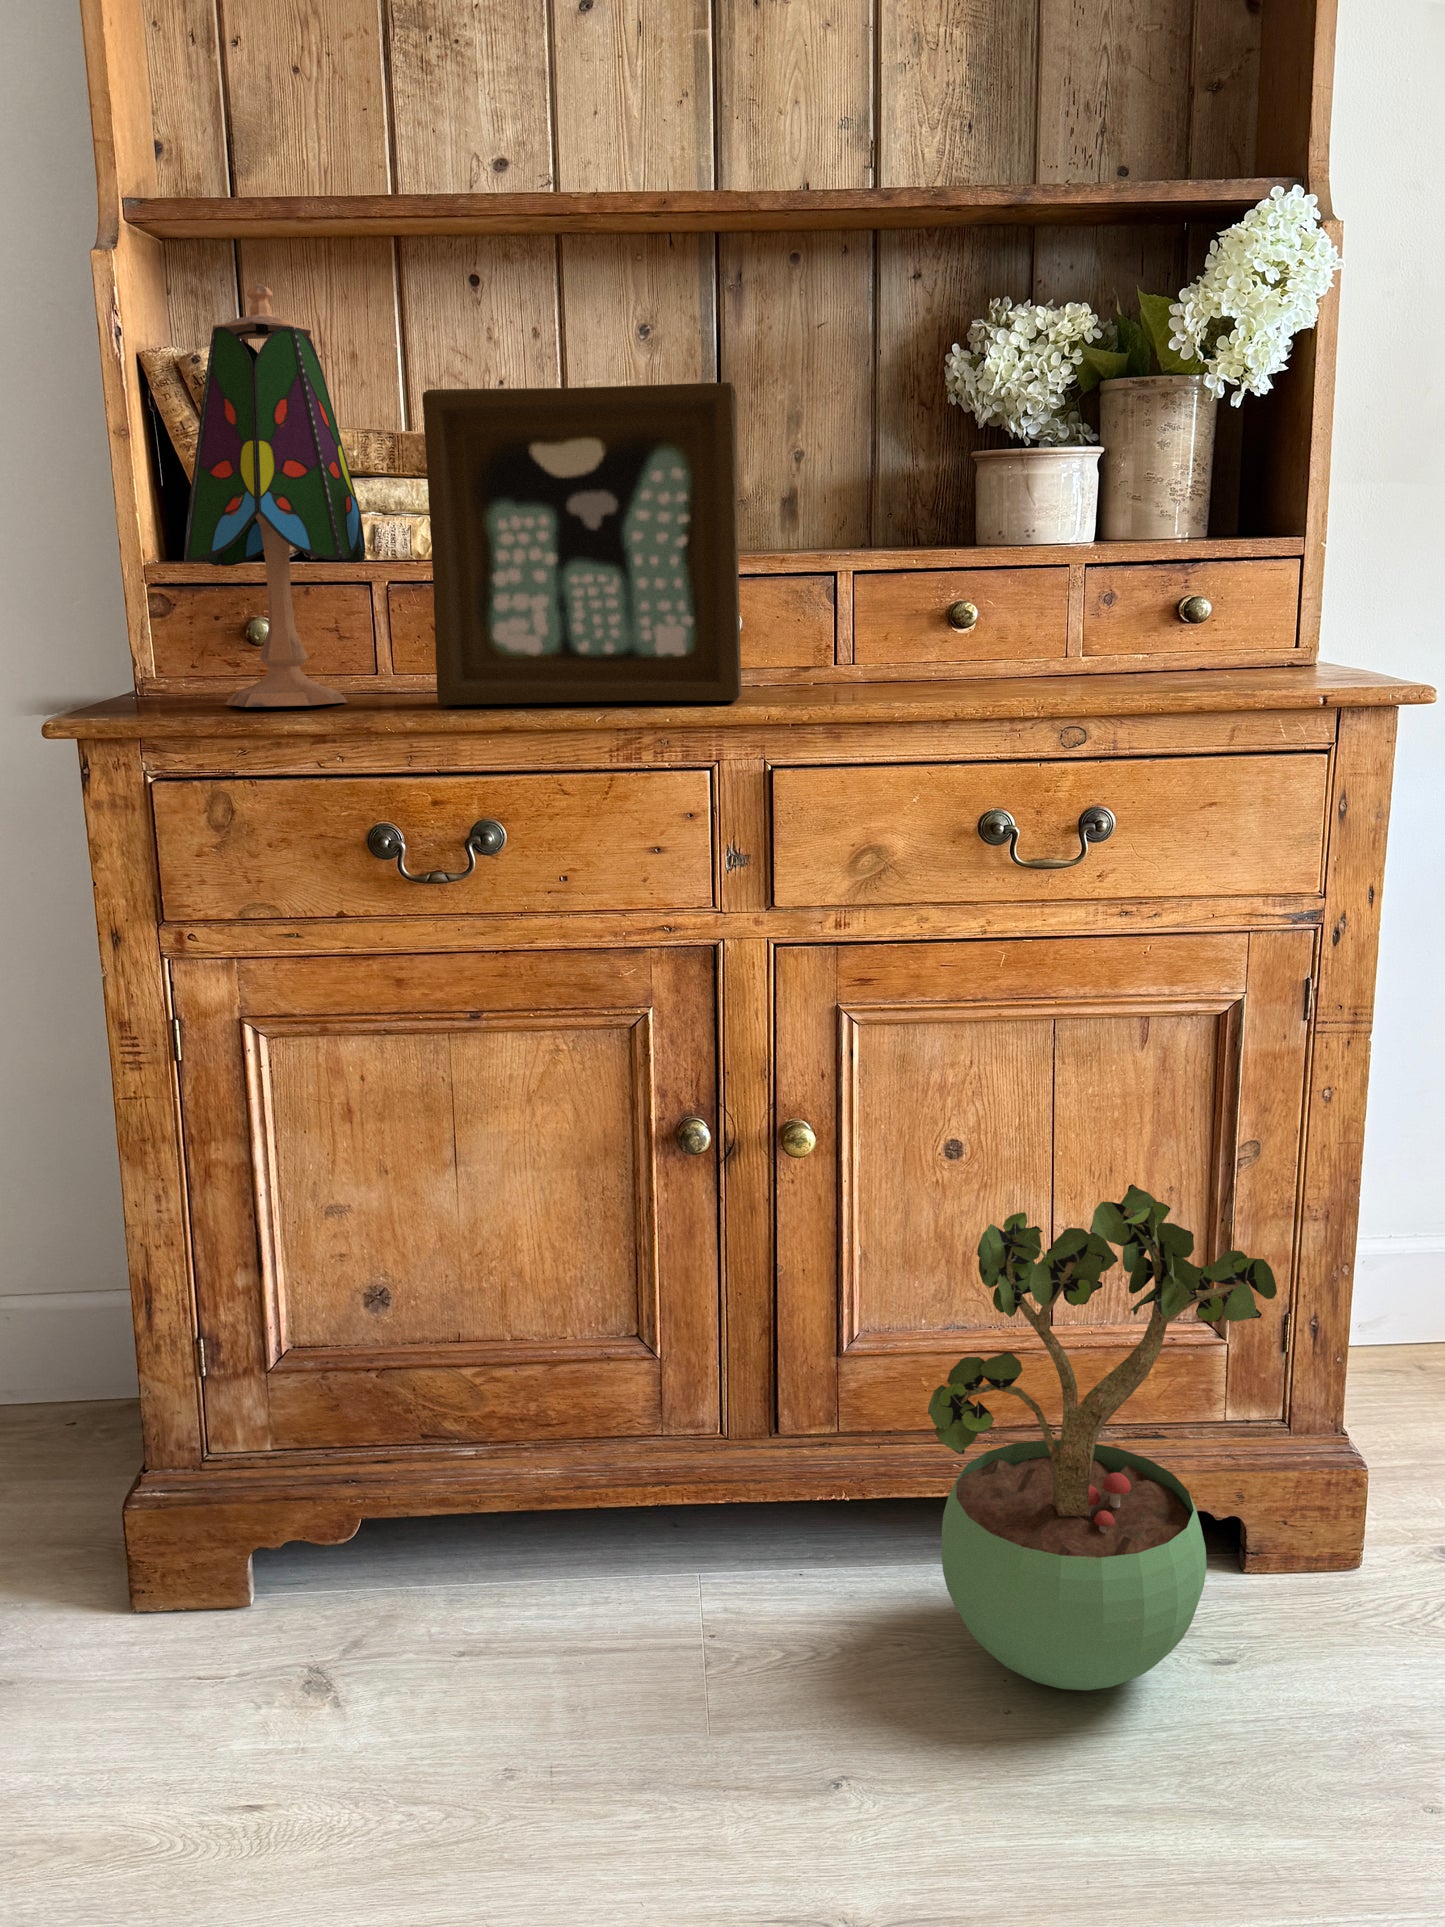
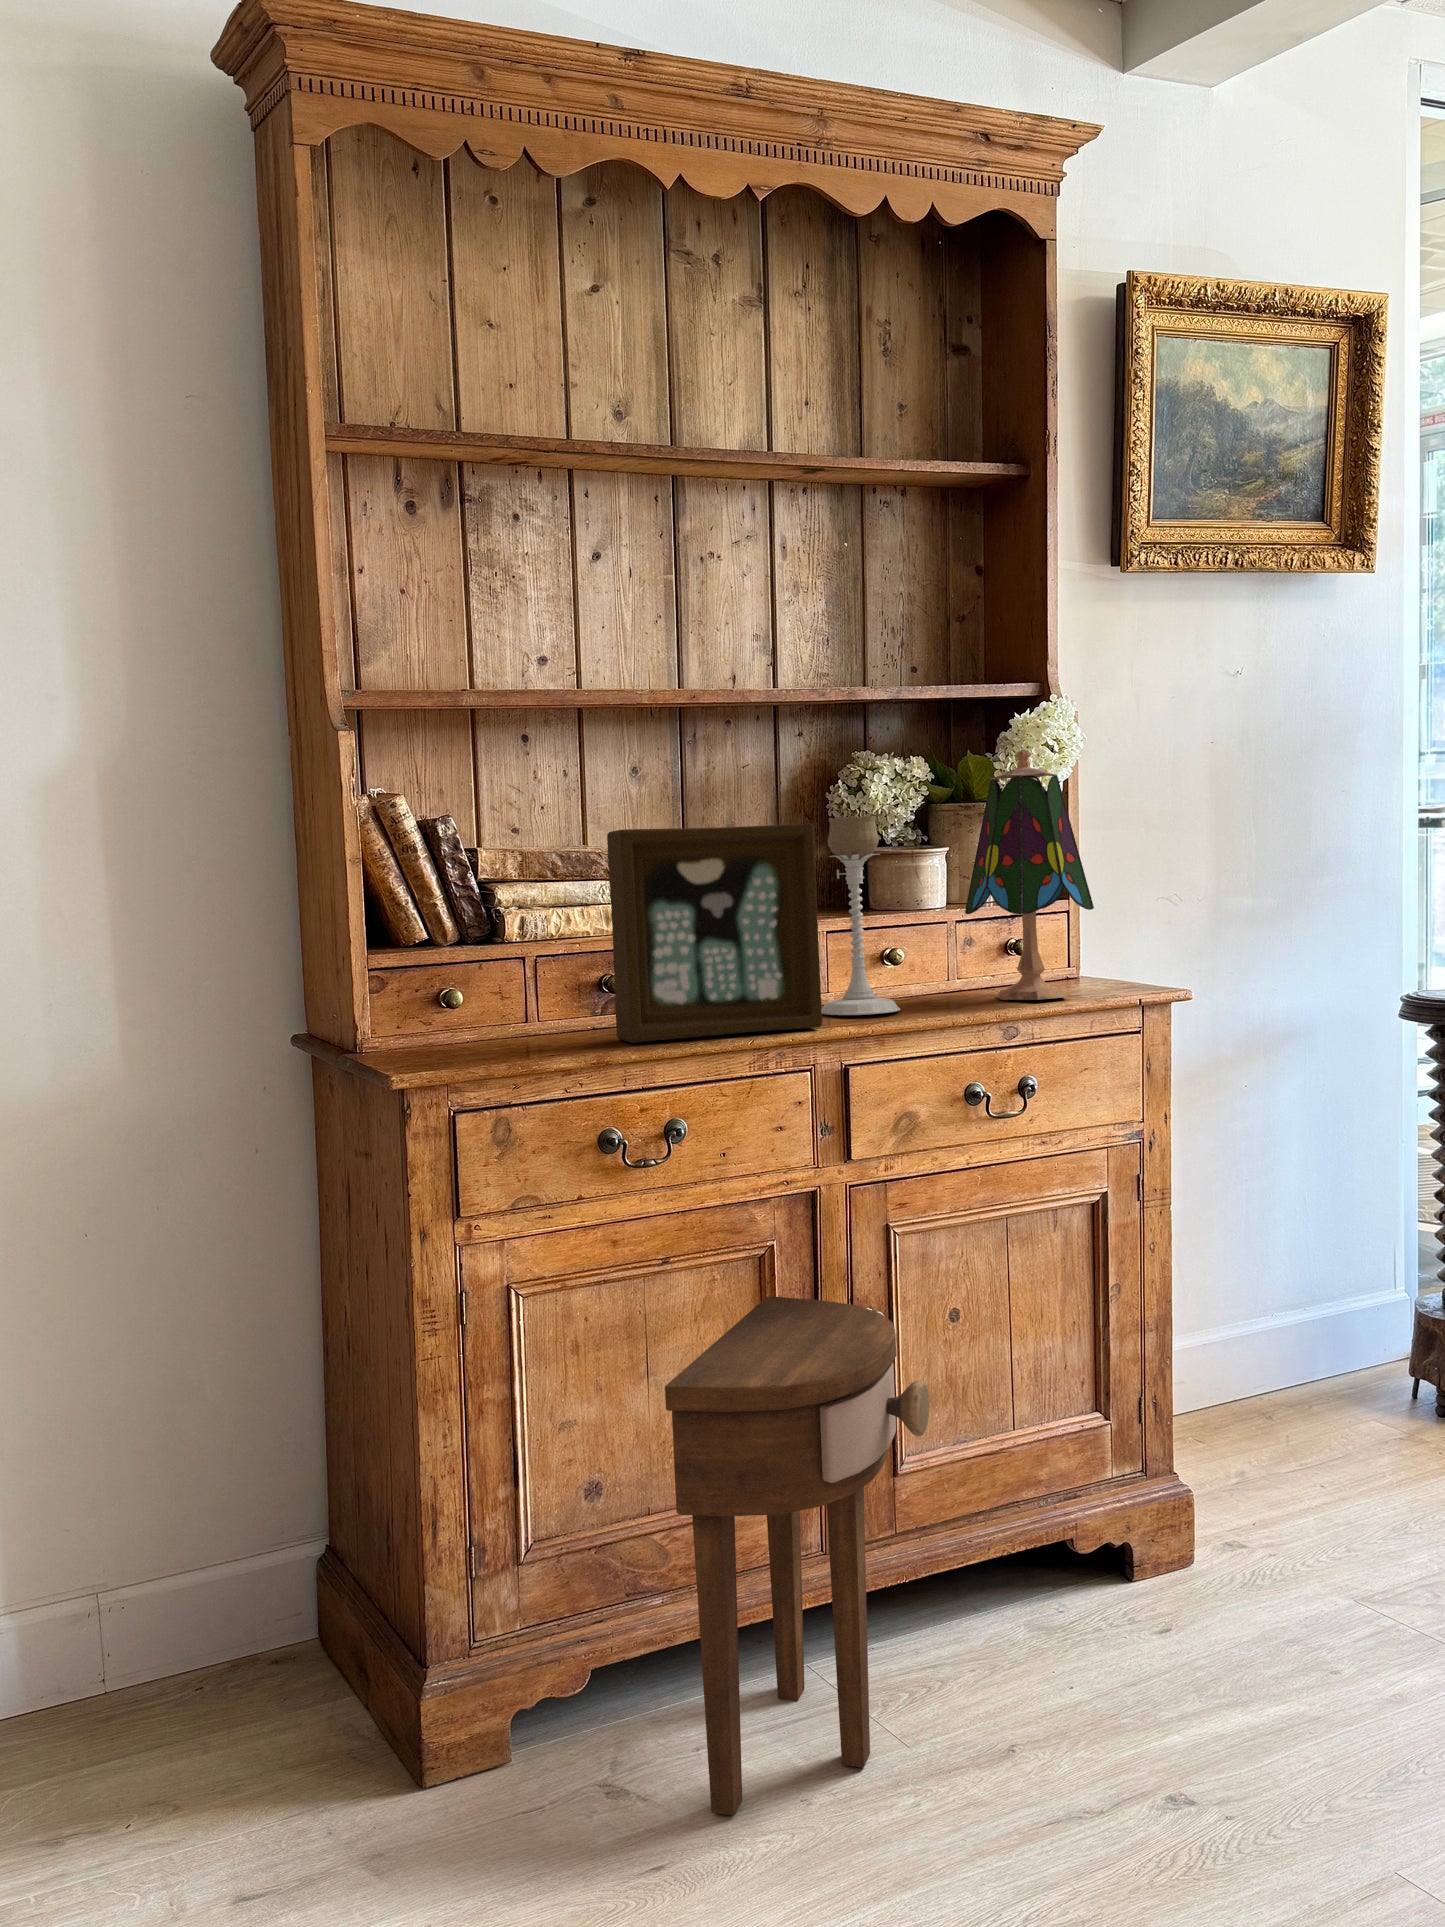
table lamp: present [184,284,365,707] -> present [965,749,1094,1000]
candle holder: none [805,378,925,689] -> present [821,816,900,1015]
side table: none [283,1082,733,1760] -> present [665,1296,929,1816]
potted plant: present [928,1184,1277,1690] -> none [998,1313,1191,1662]

